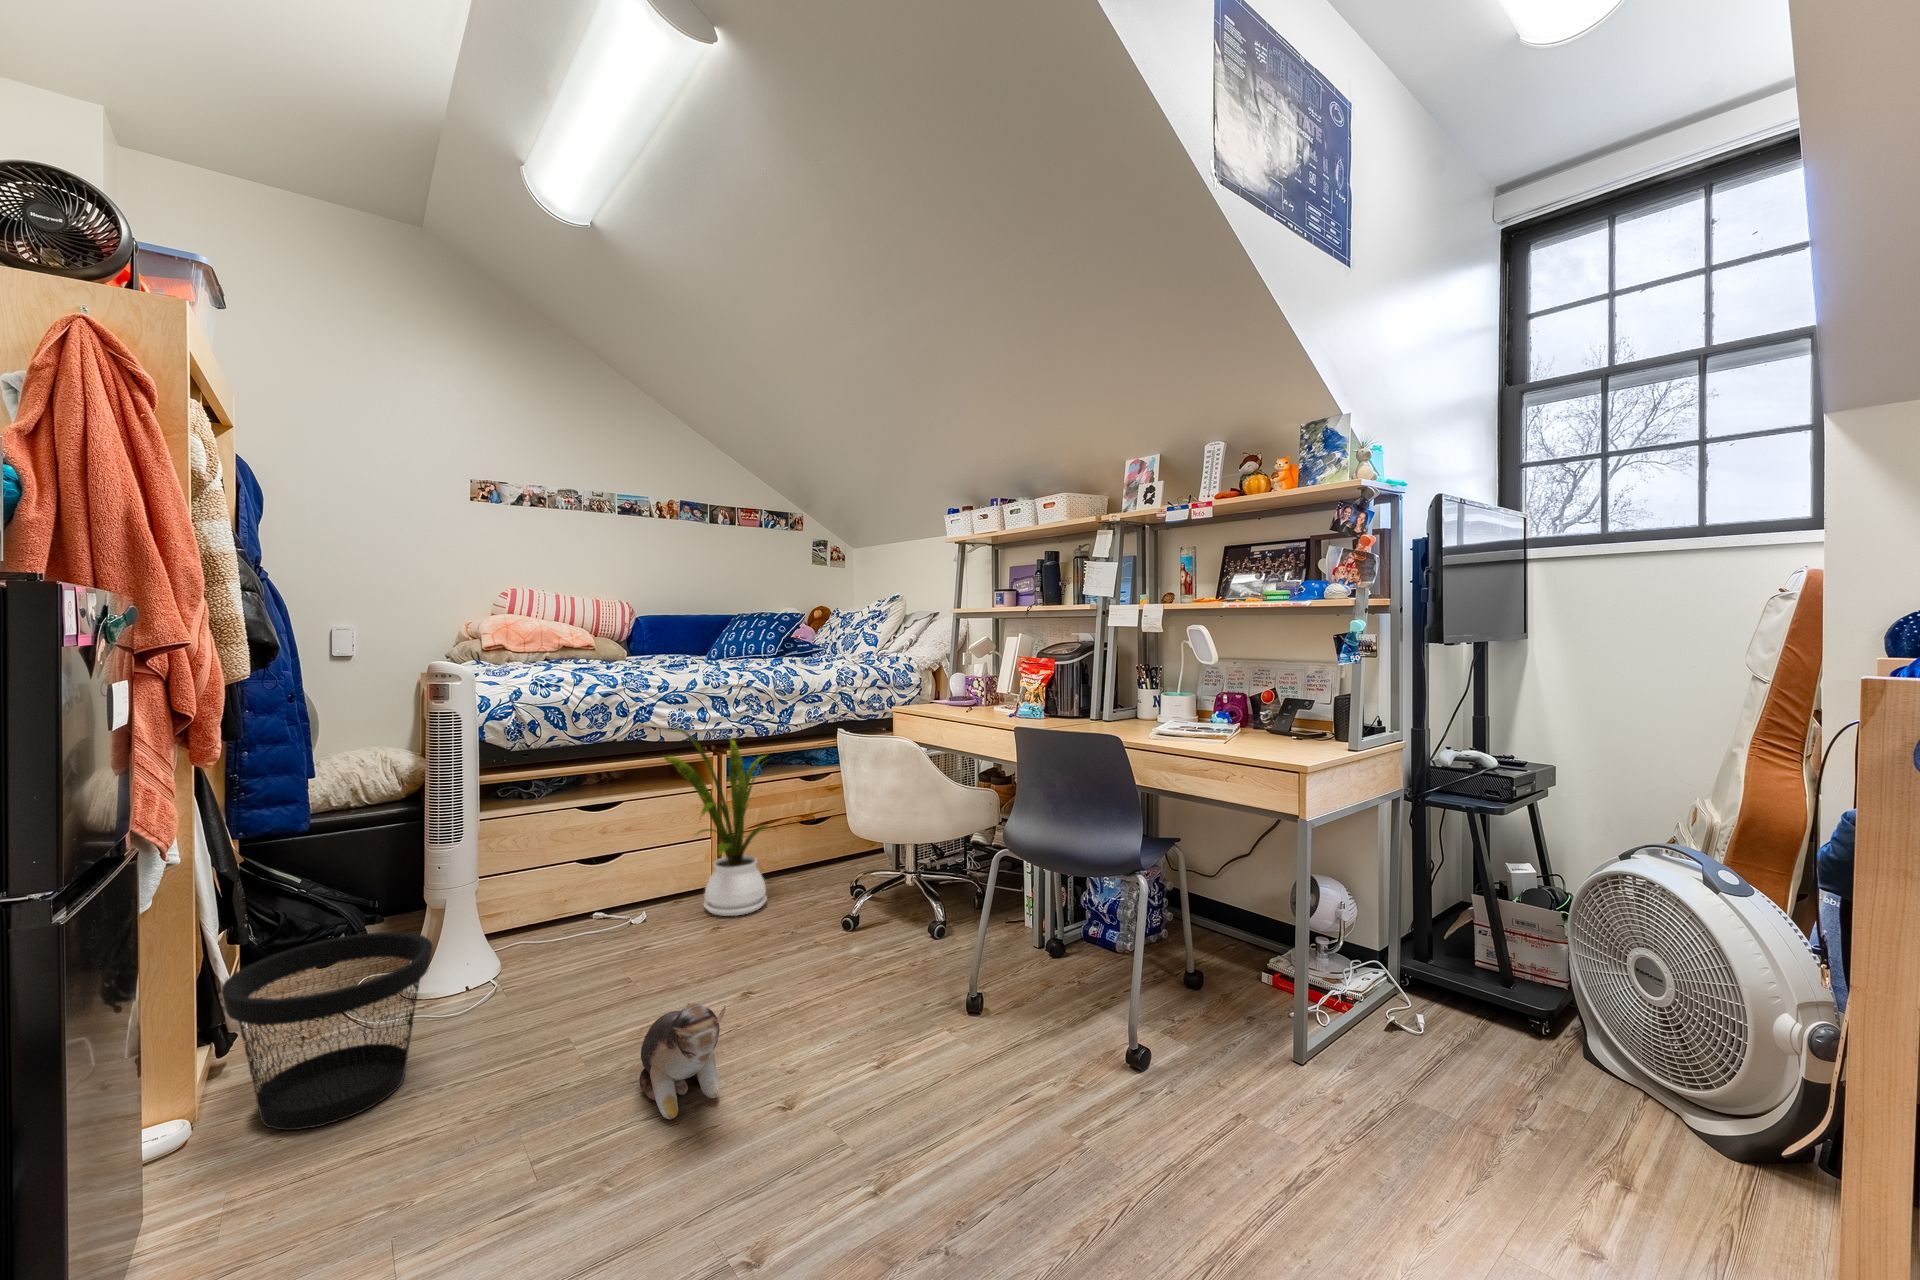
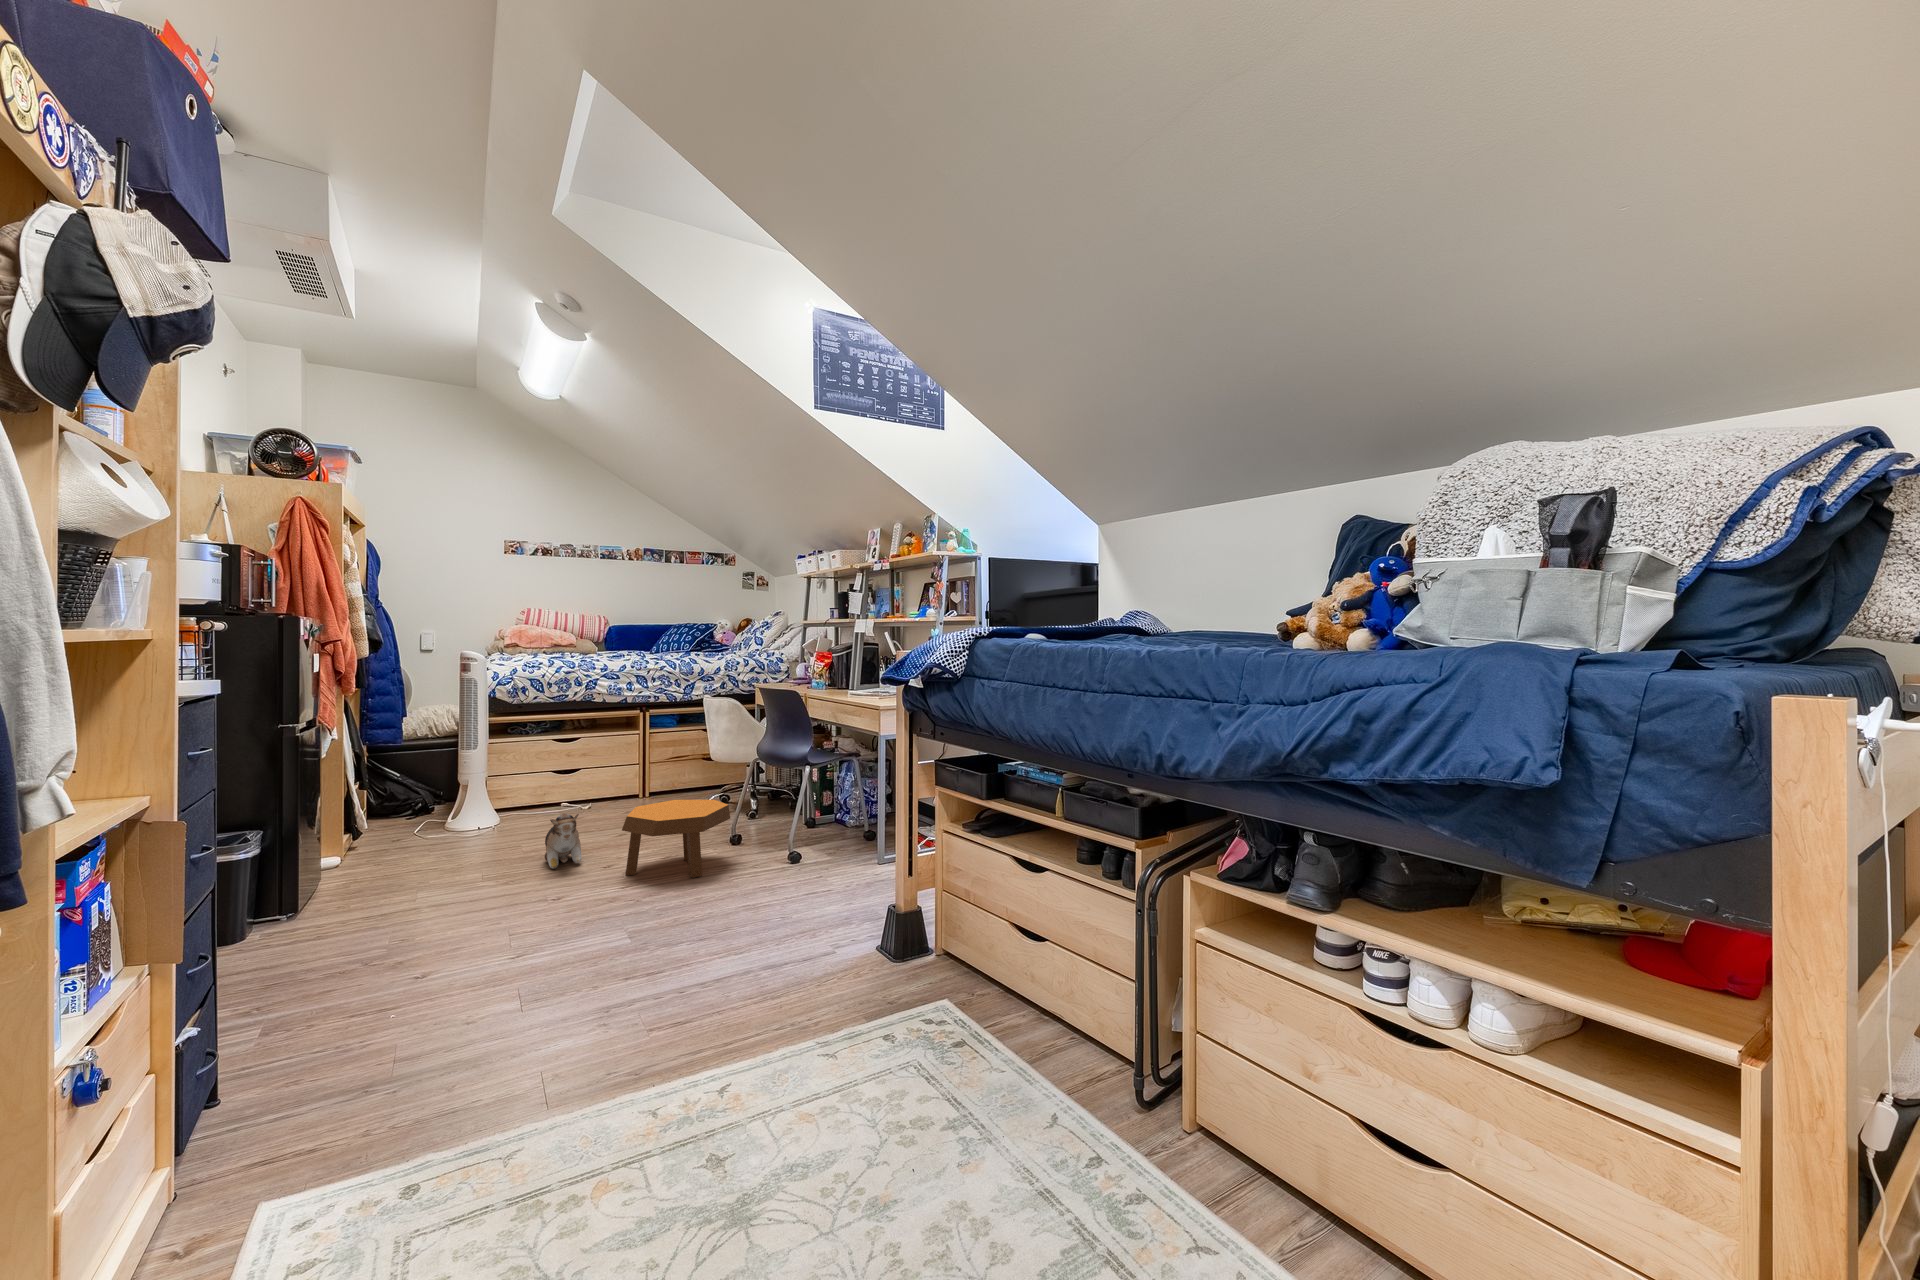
house plant: present [664,729,777,916] -> none [599,692,678,807]
wastebasket: present [221,932,432,1130] -> none [353,787,451,867]
footstool: none [827,948,1015,1142] -> present [622,800,730,878]

